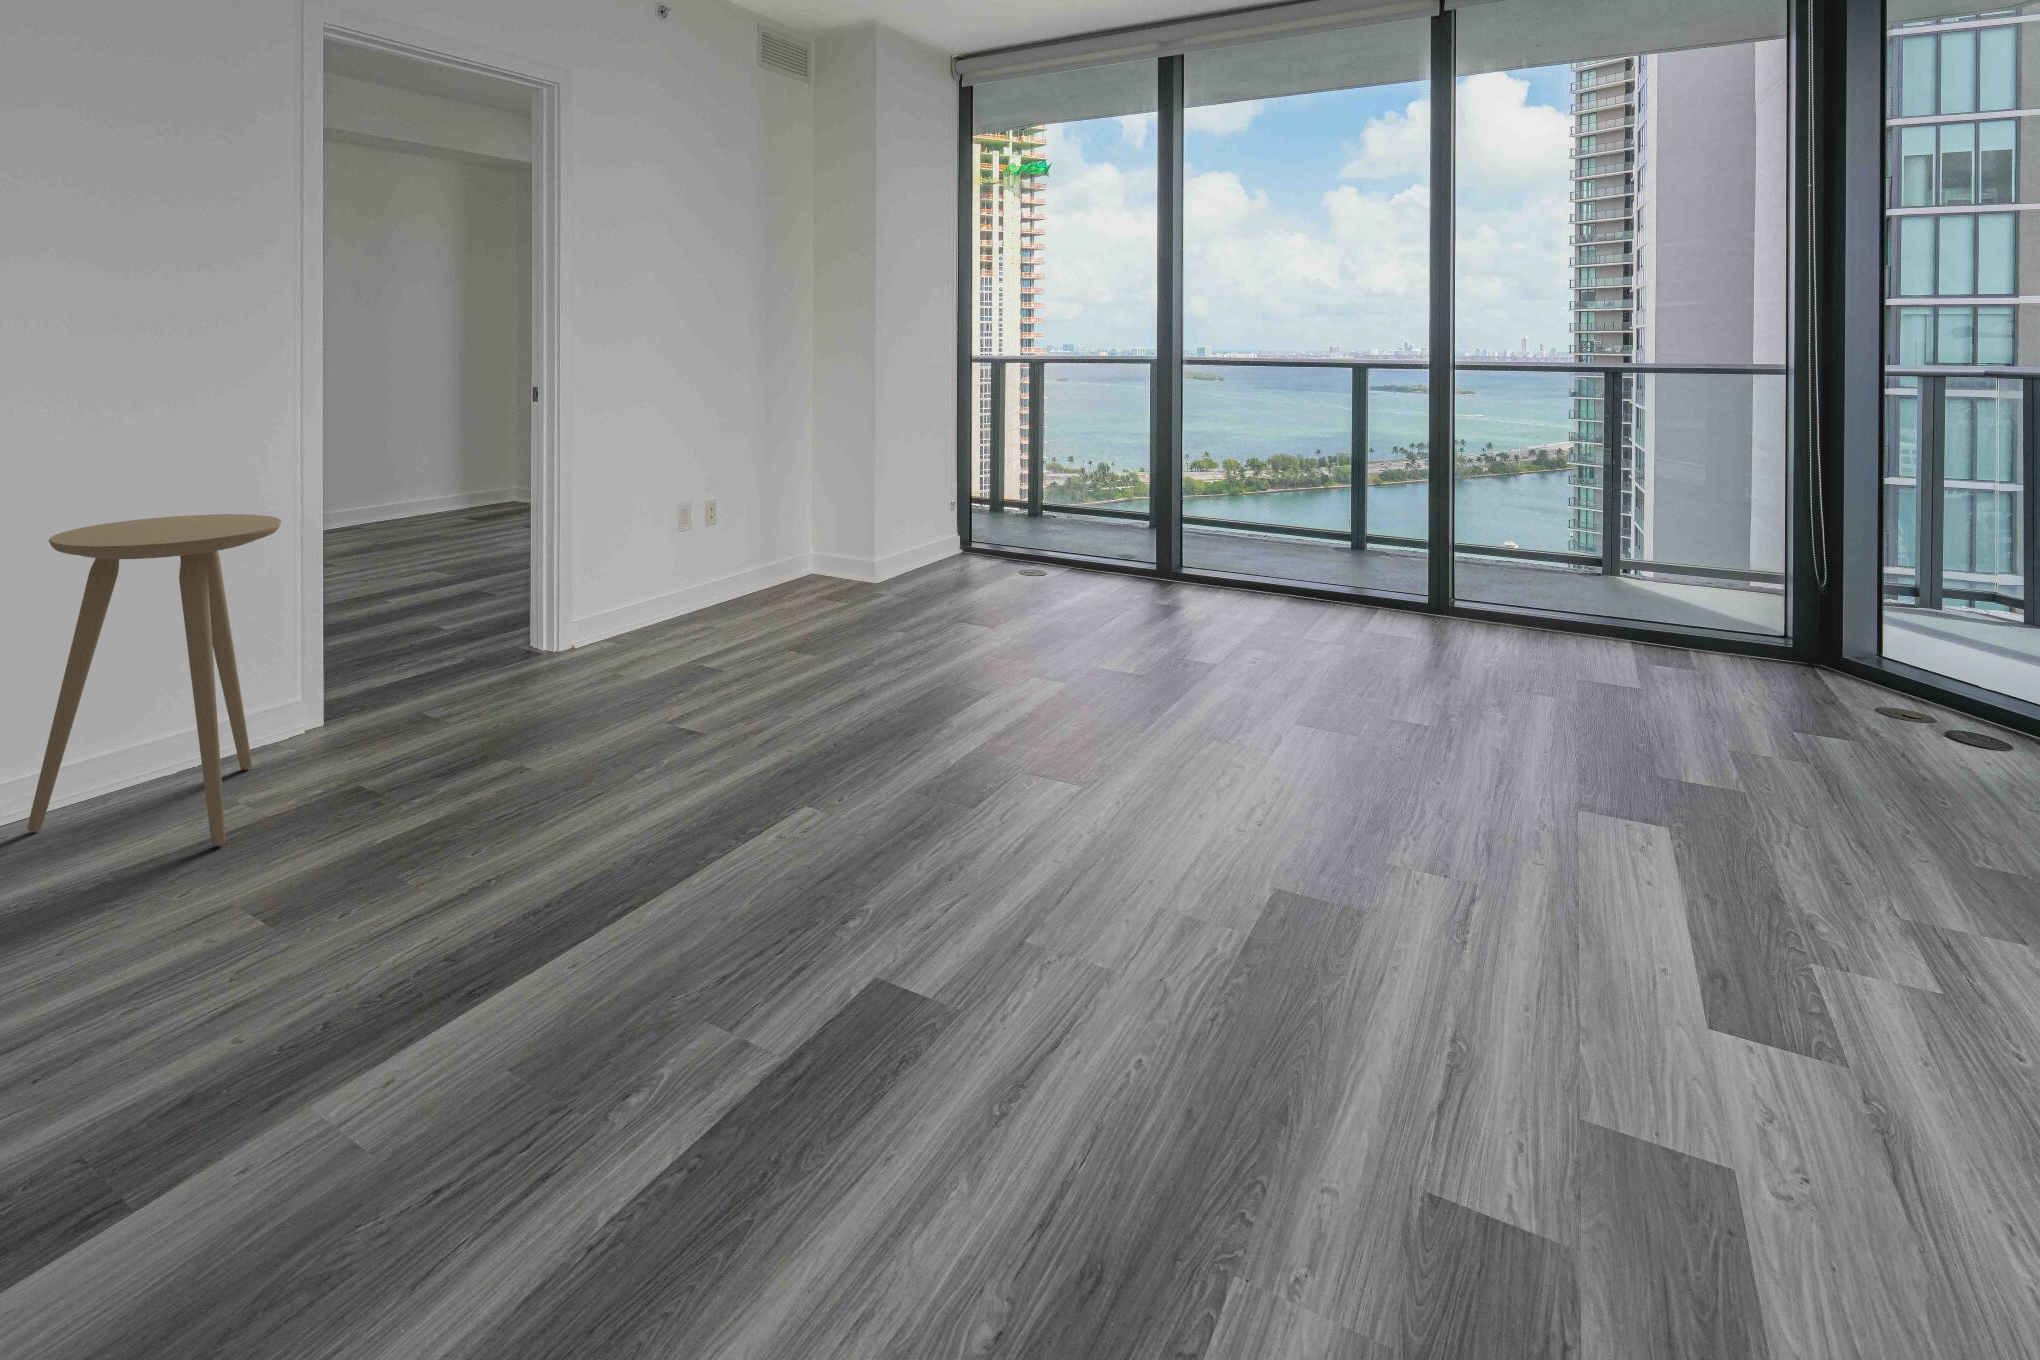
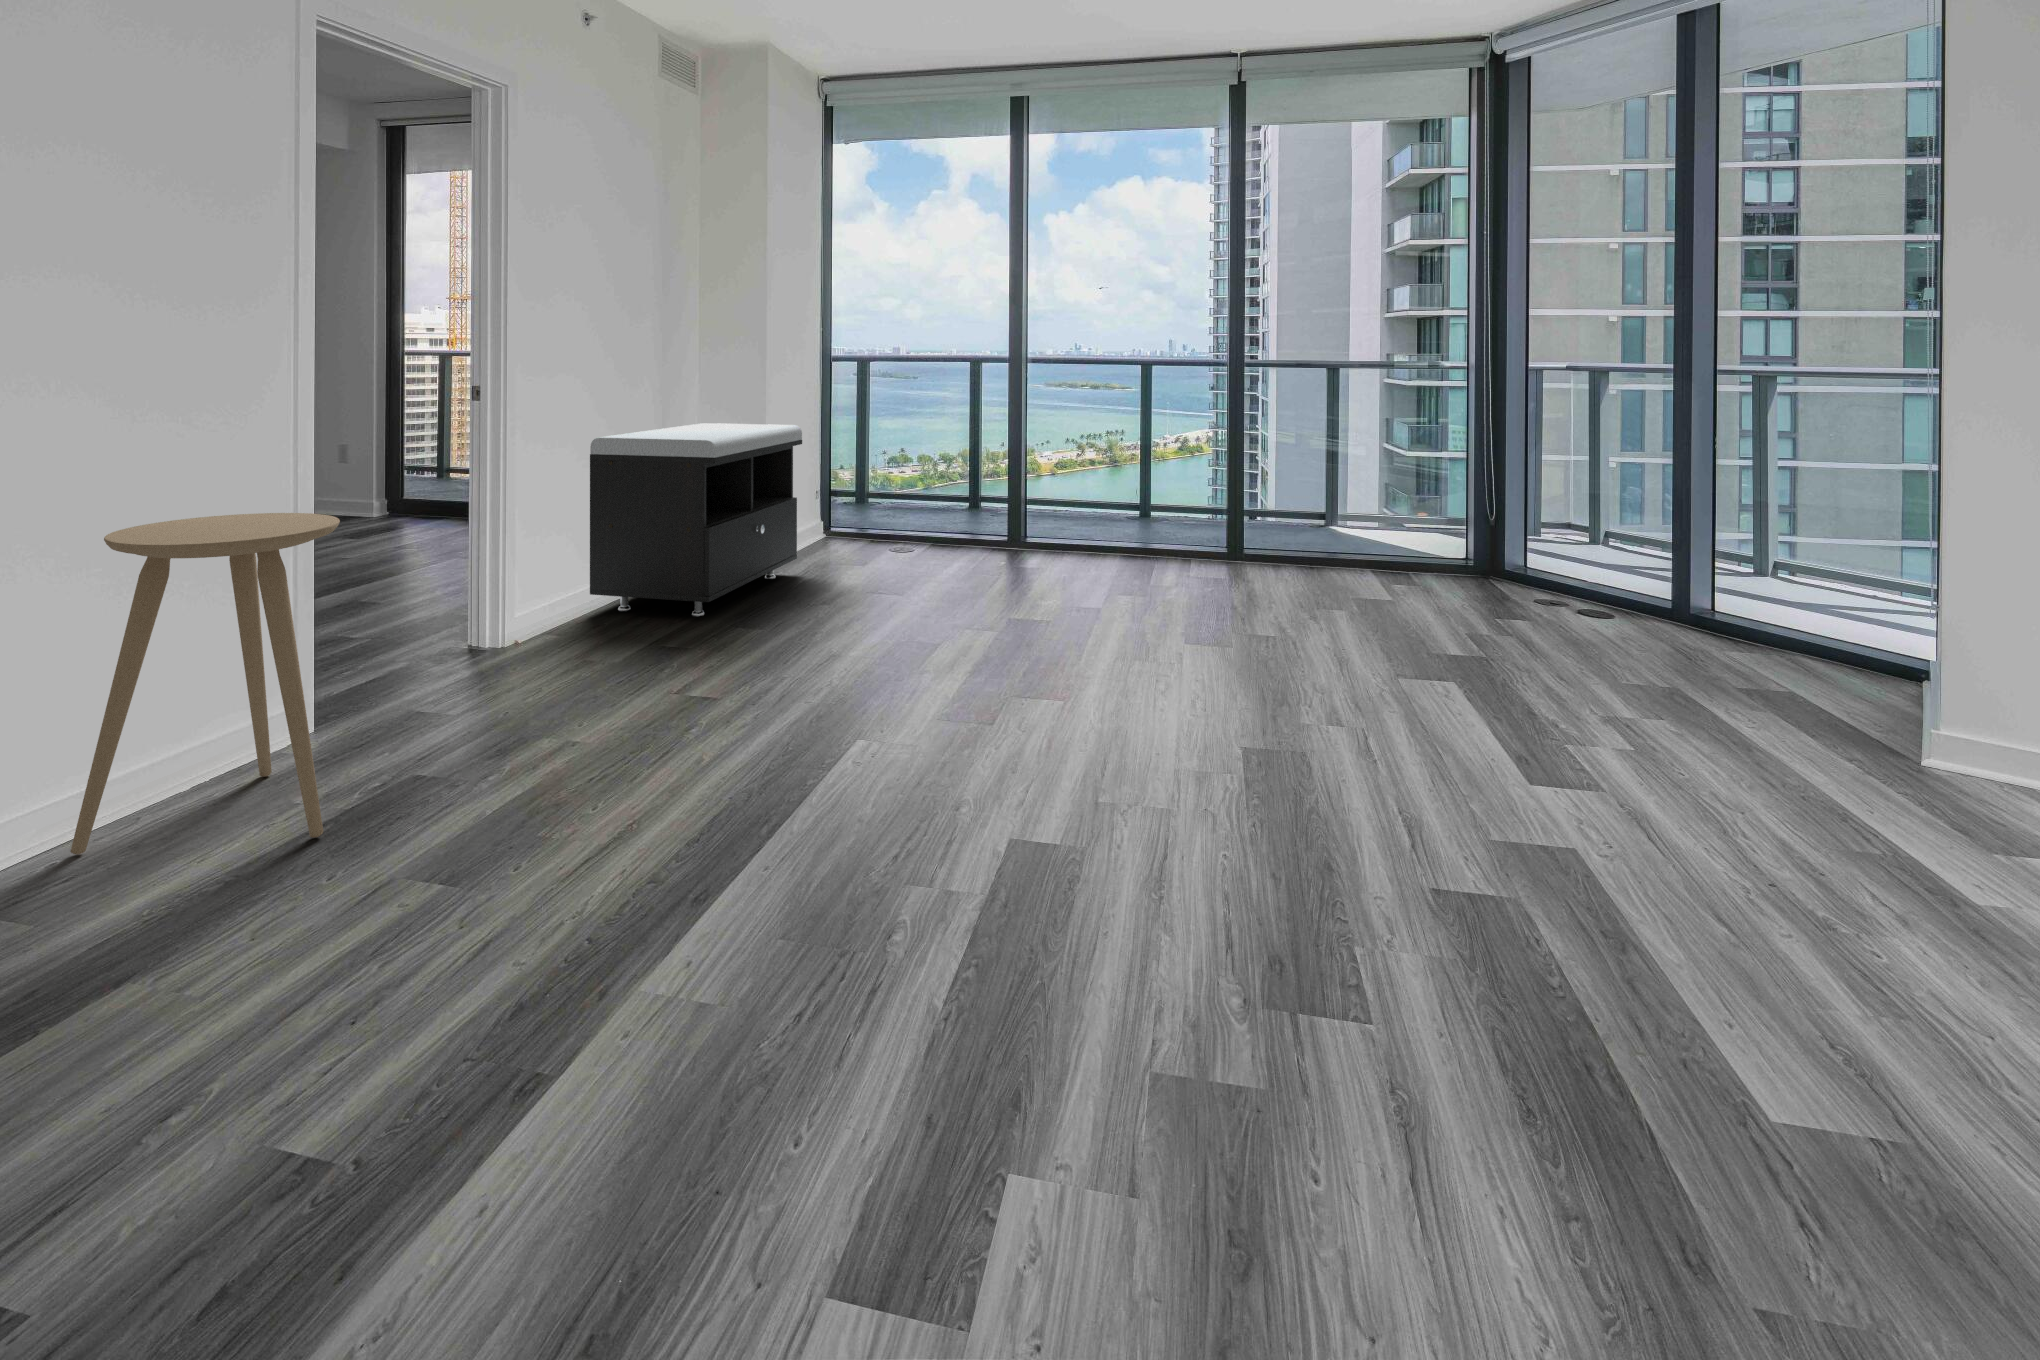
storage bench: none [671,428,913,634] -> present [590,423,802,616]

